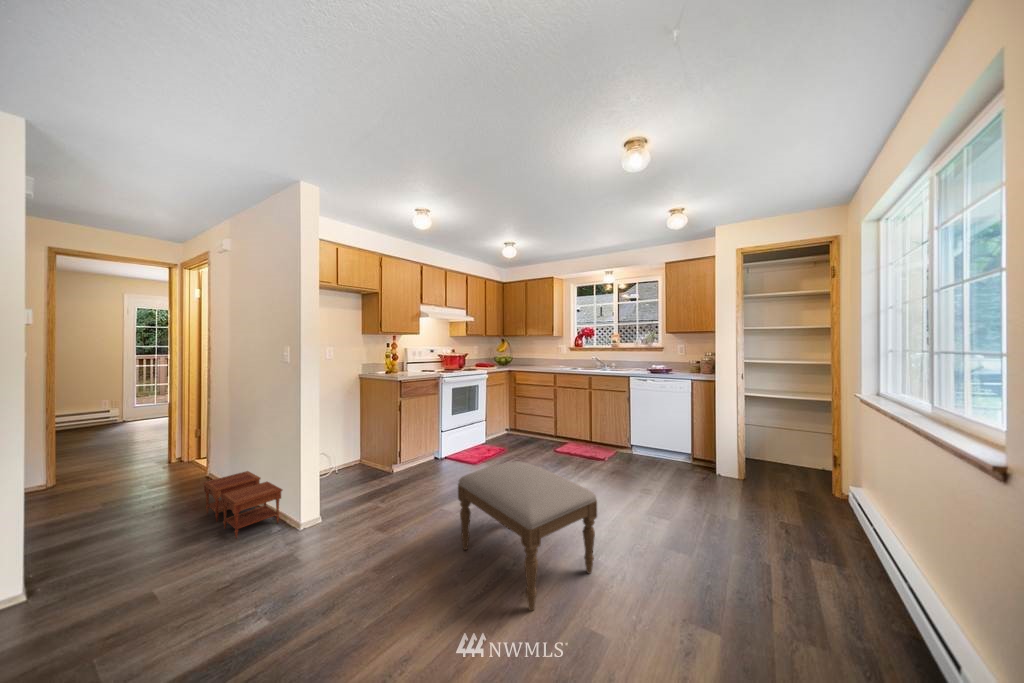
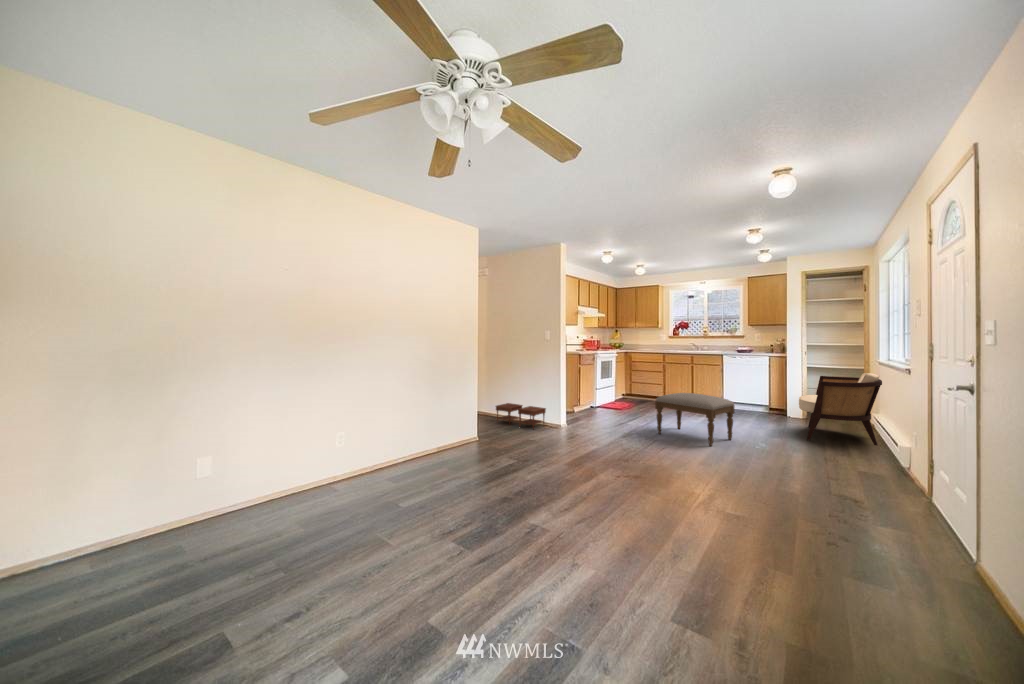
armchair: none [728,422,887,590] -> present [799,373,882,445]

